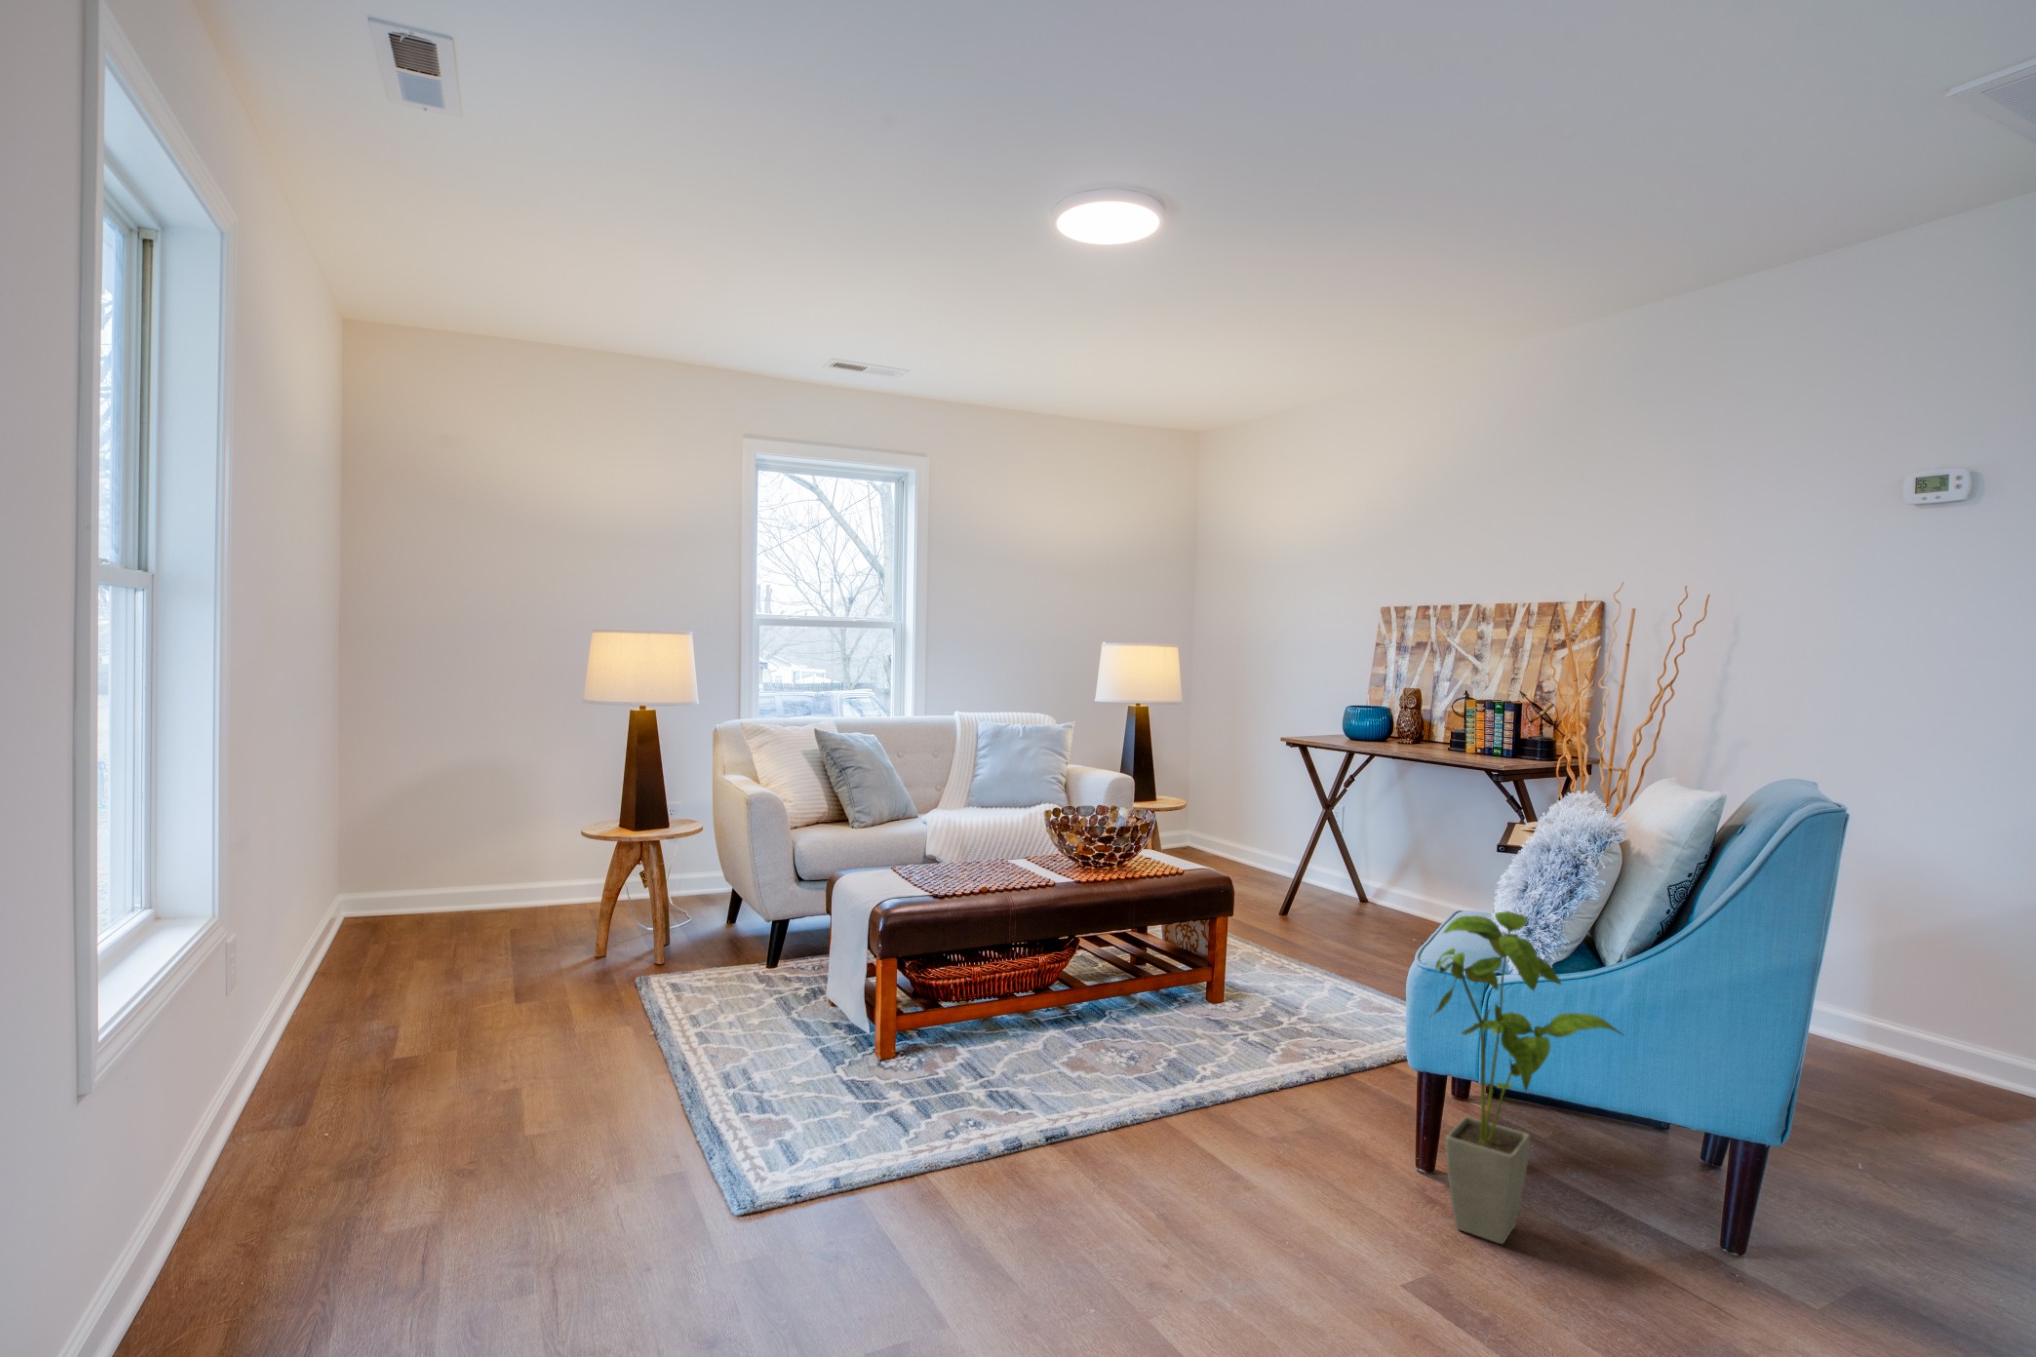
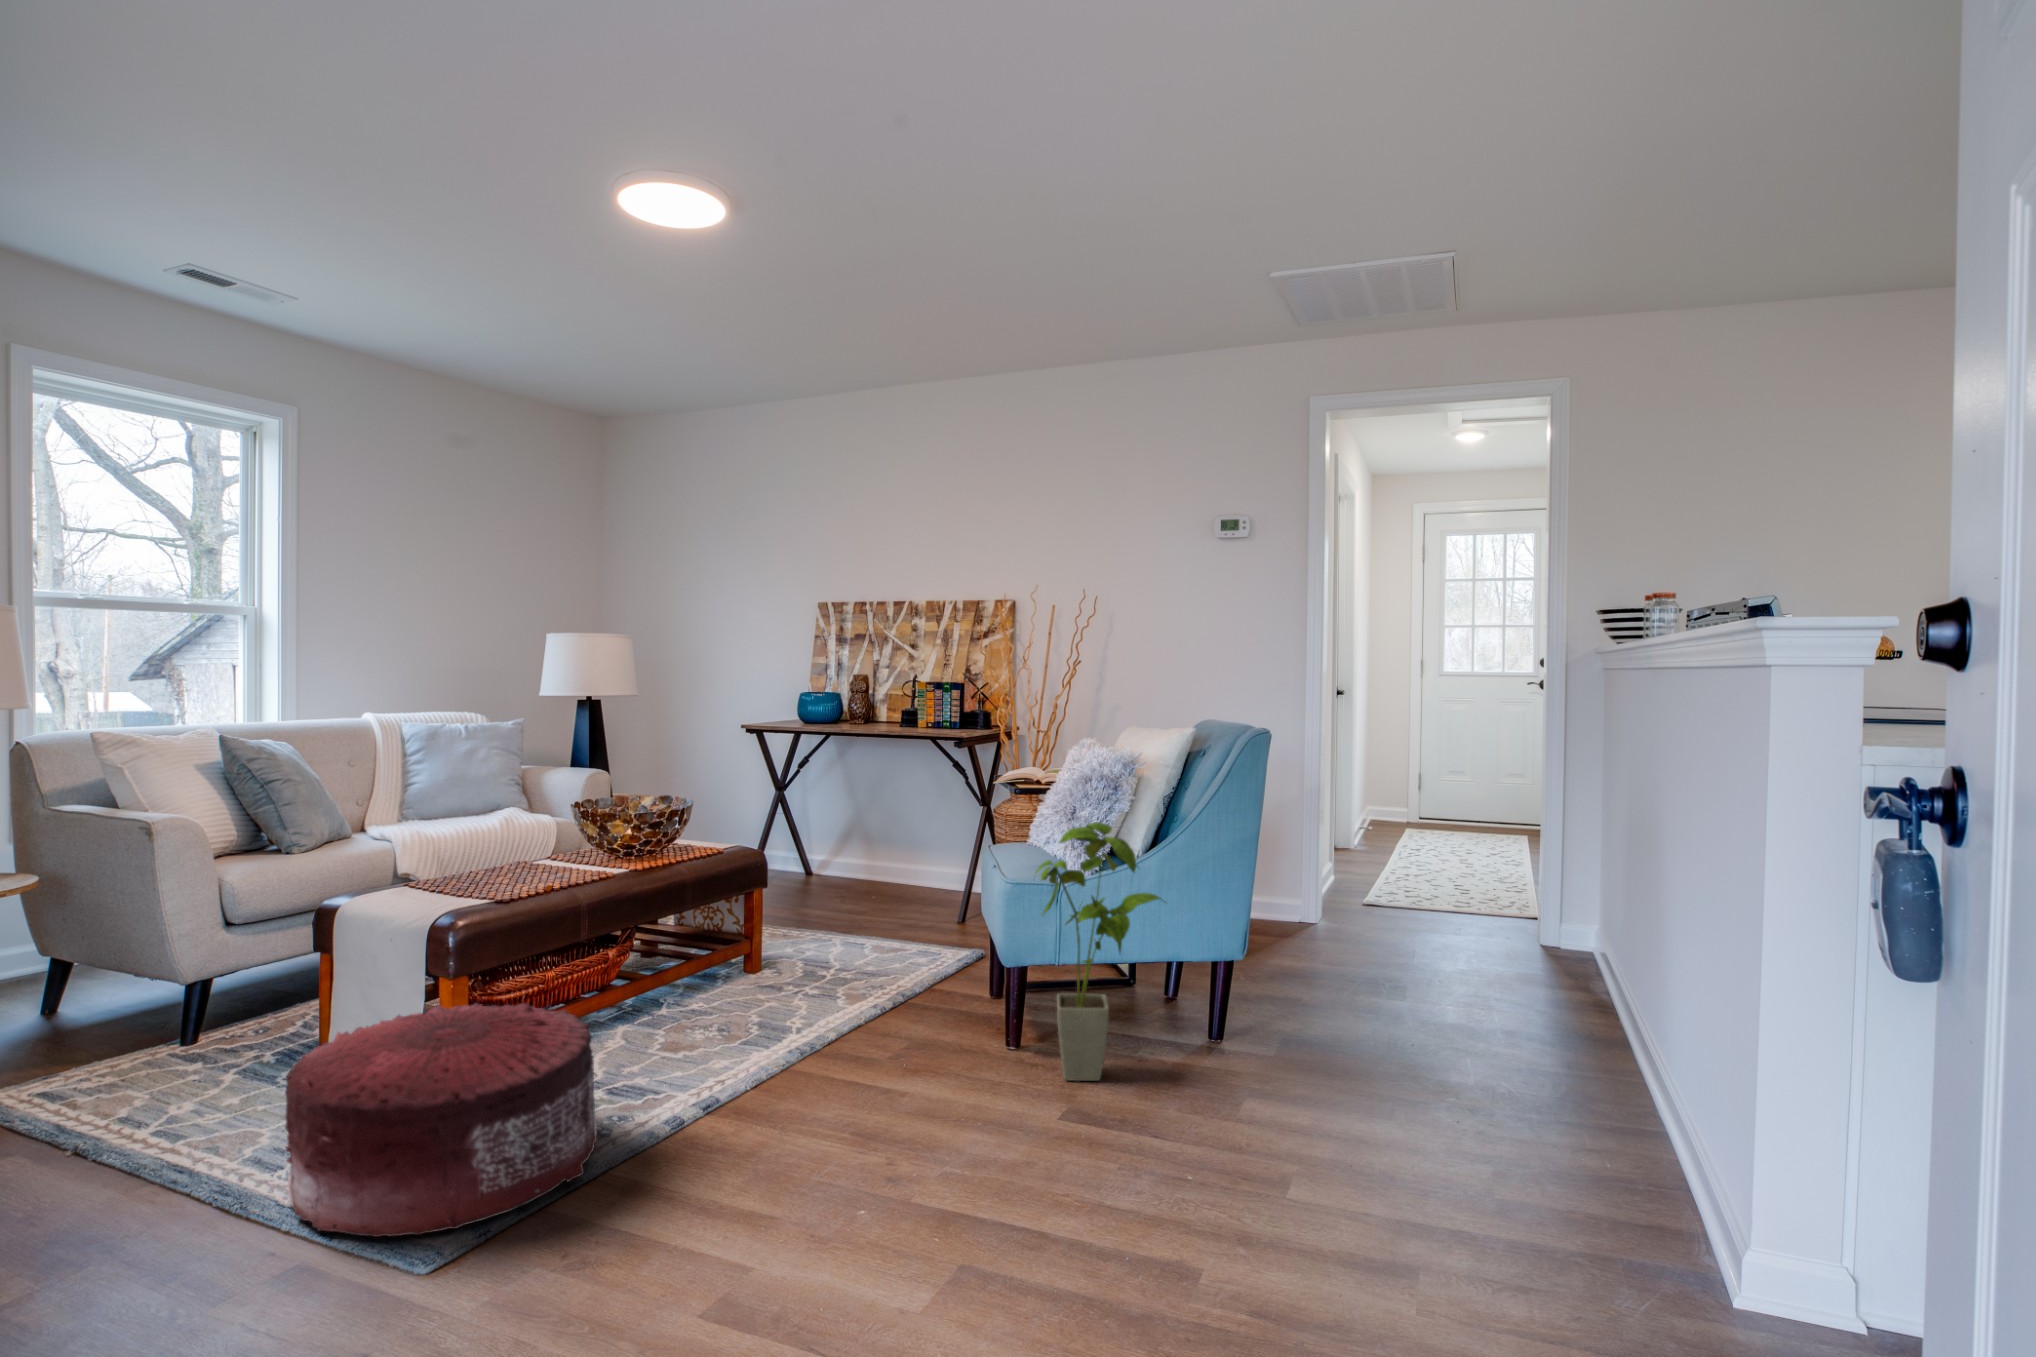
pouf: none [695,982,943,1190] -> present [285,1003,597,1237]

